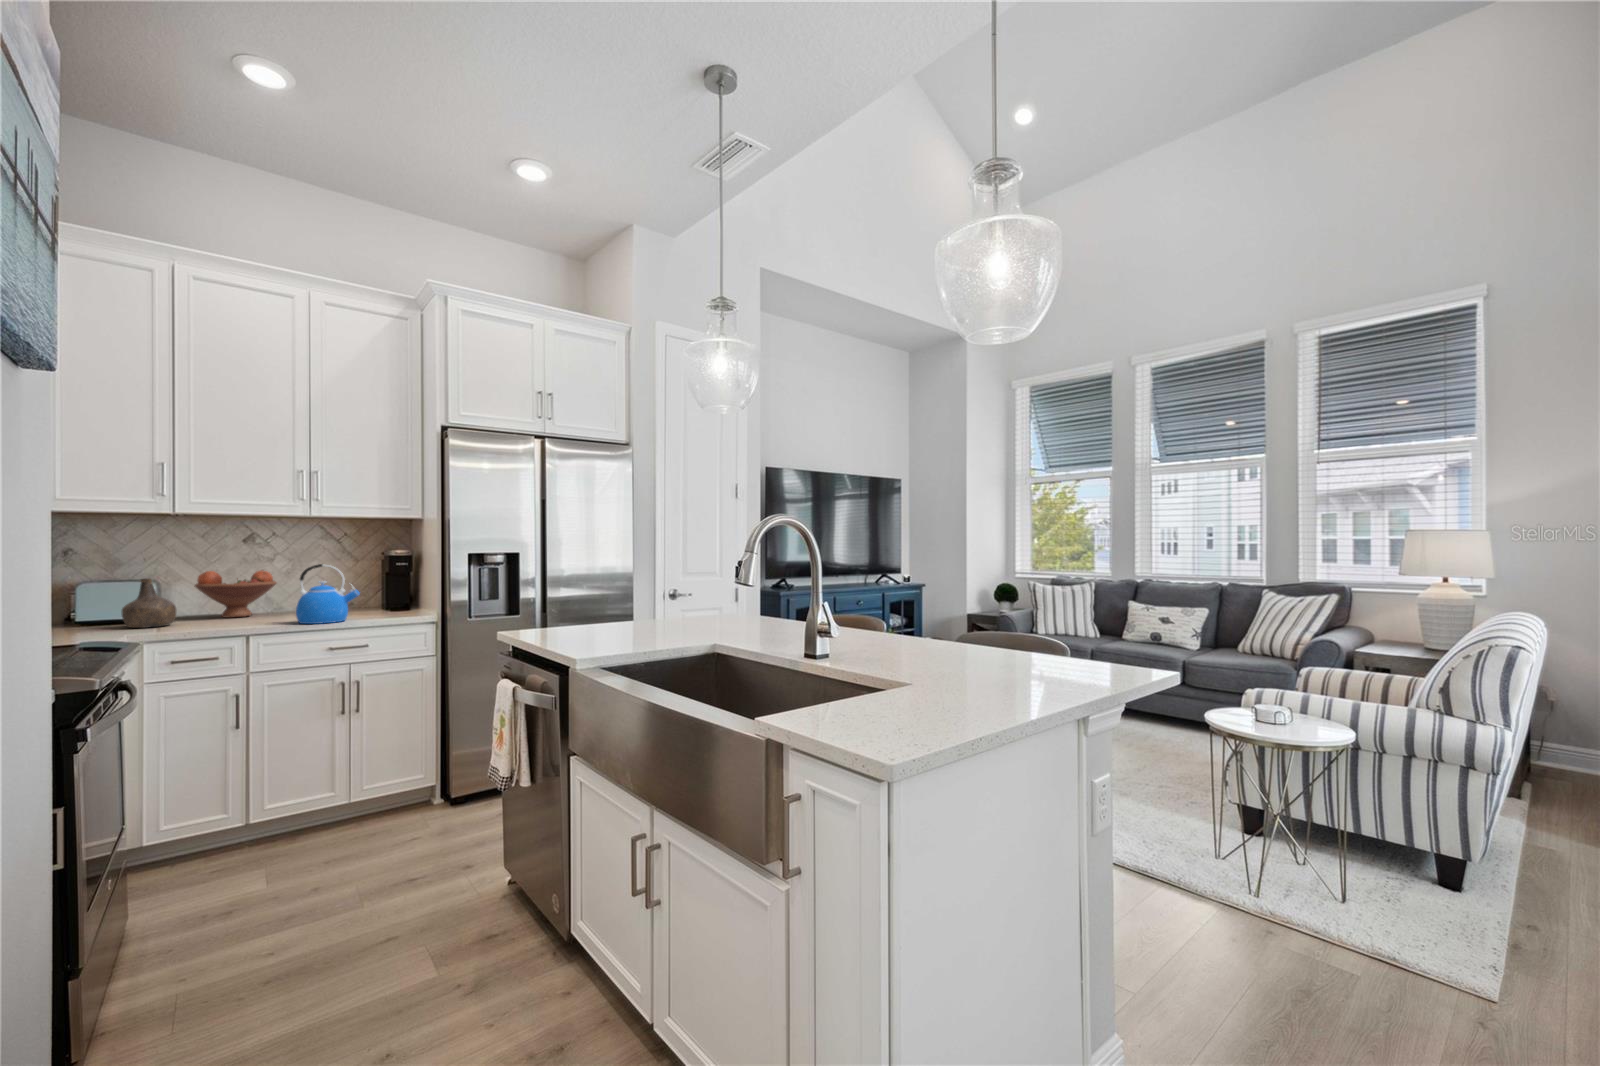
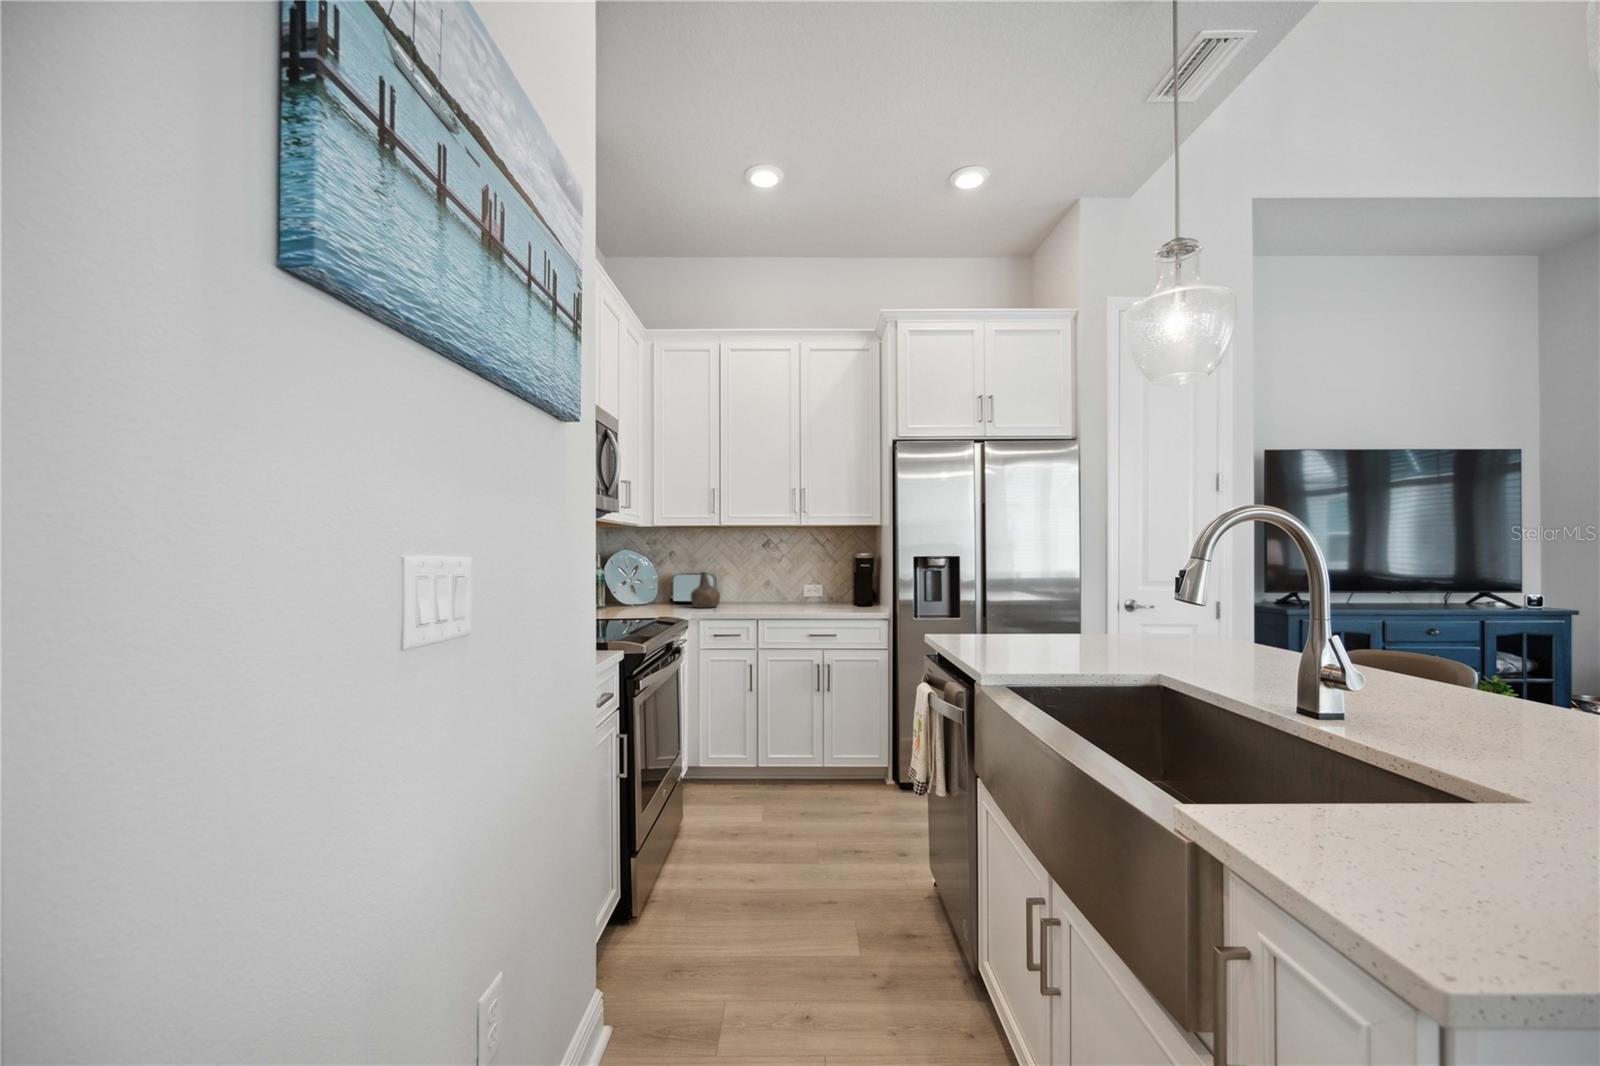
kettle: present [296,564,360,624] -> none [788,563,832,613]
fruit bowl: present [194,571,276,618] -> none [733,566,783,604]

